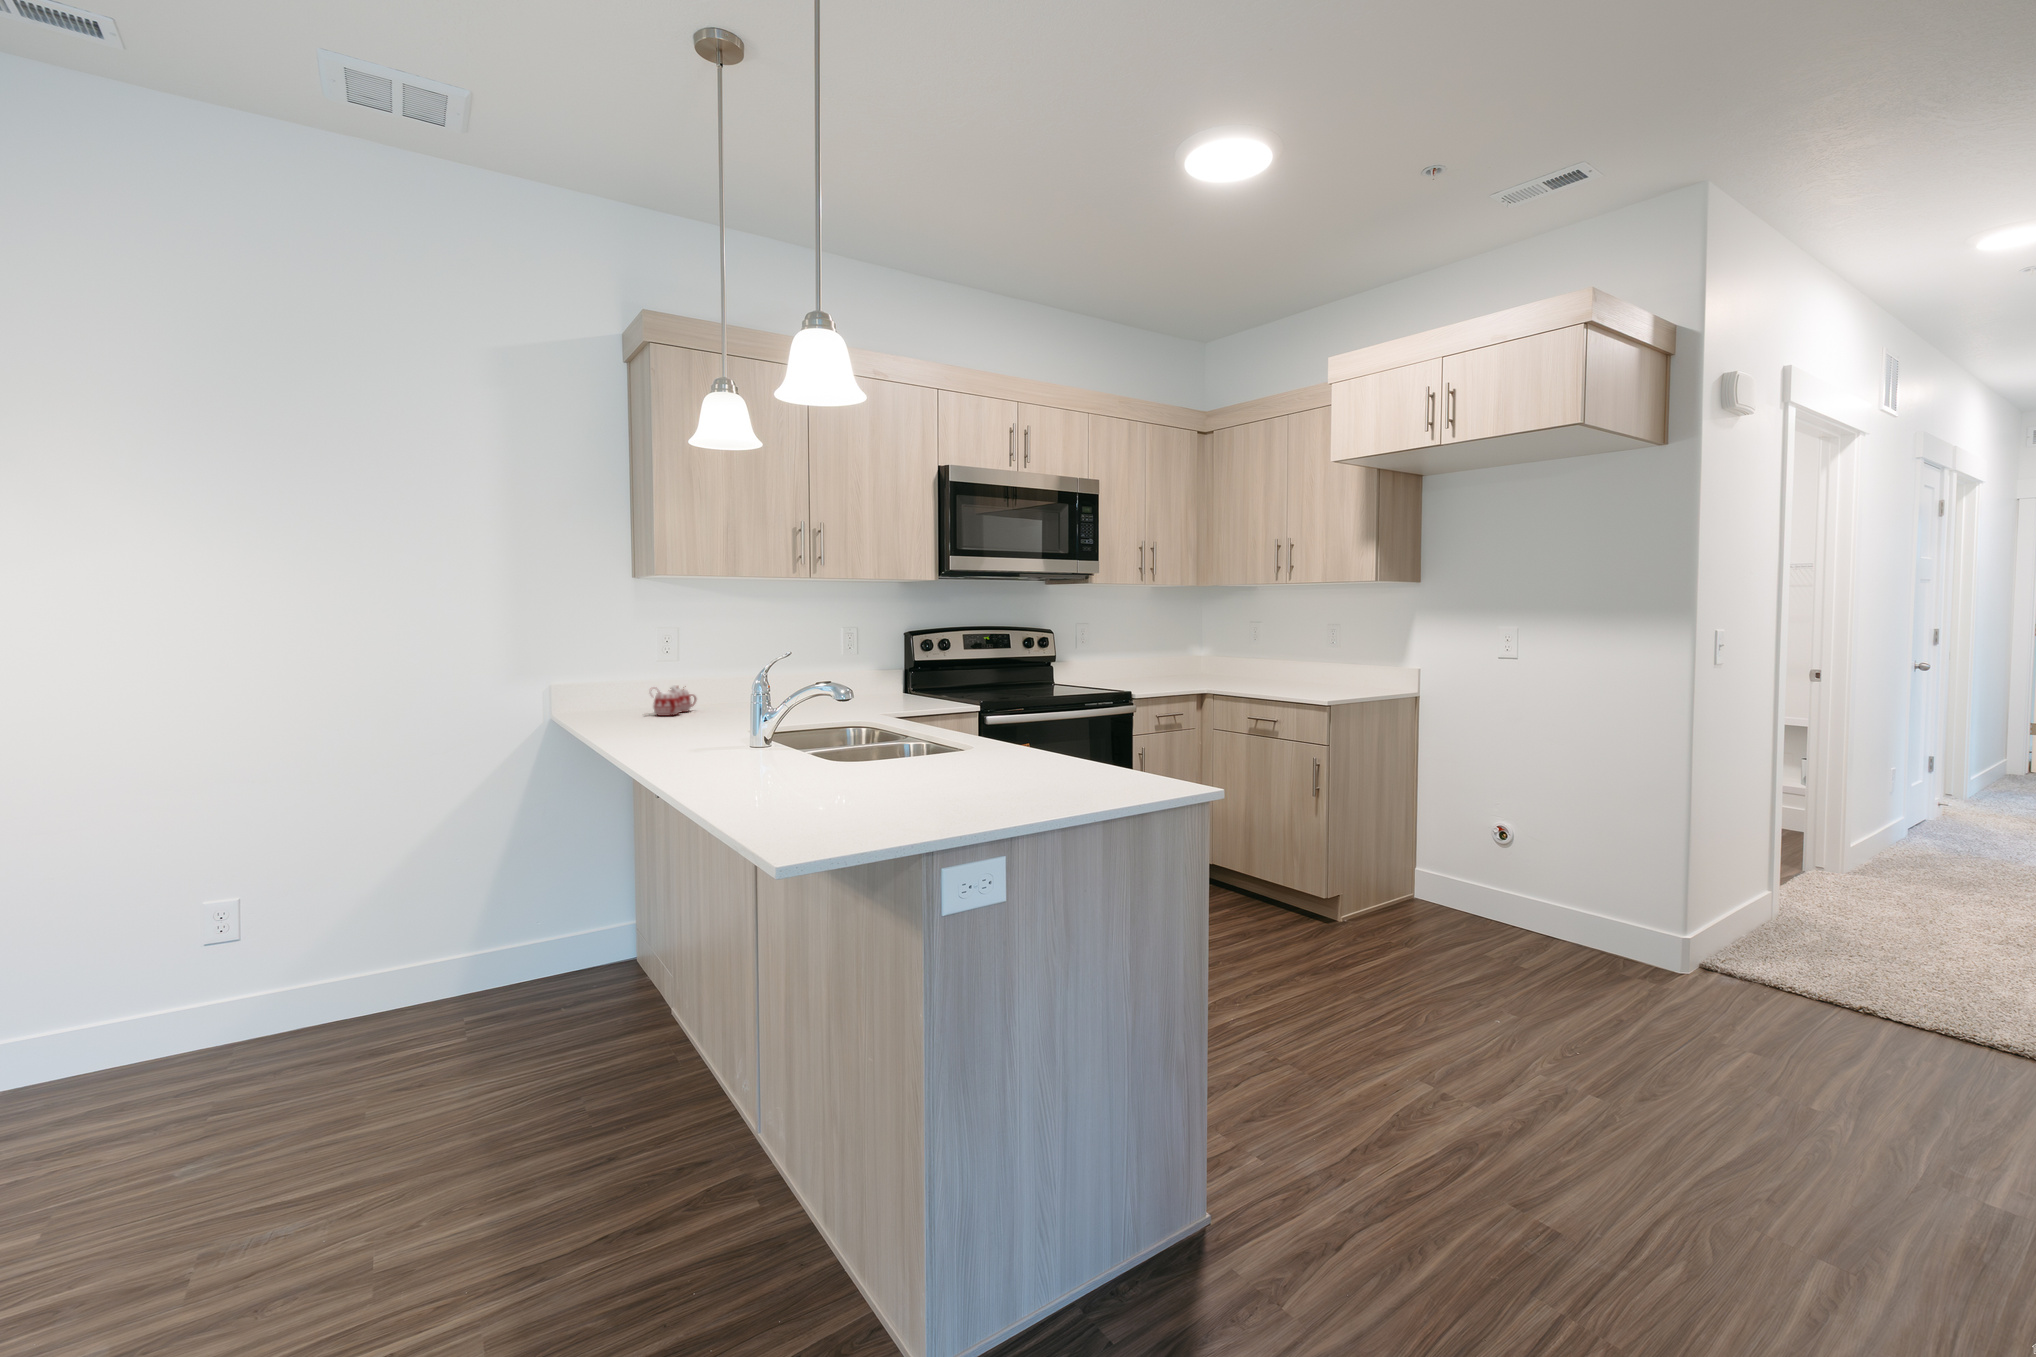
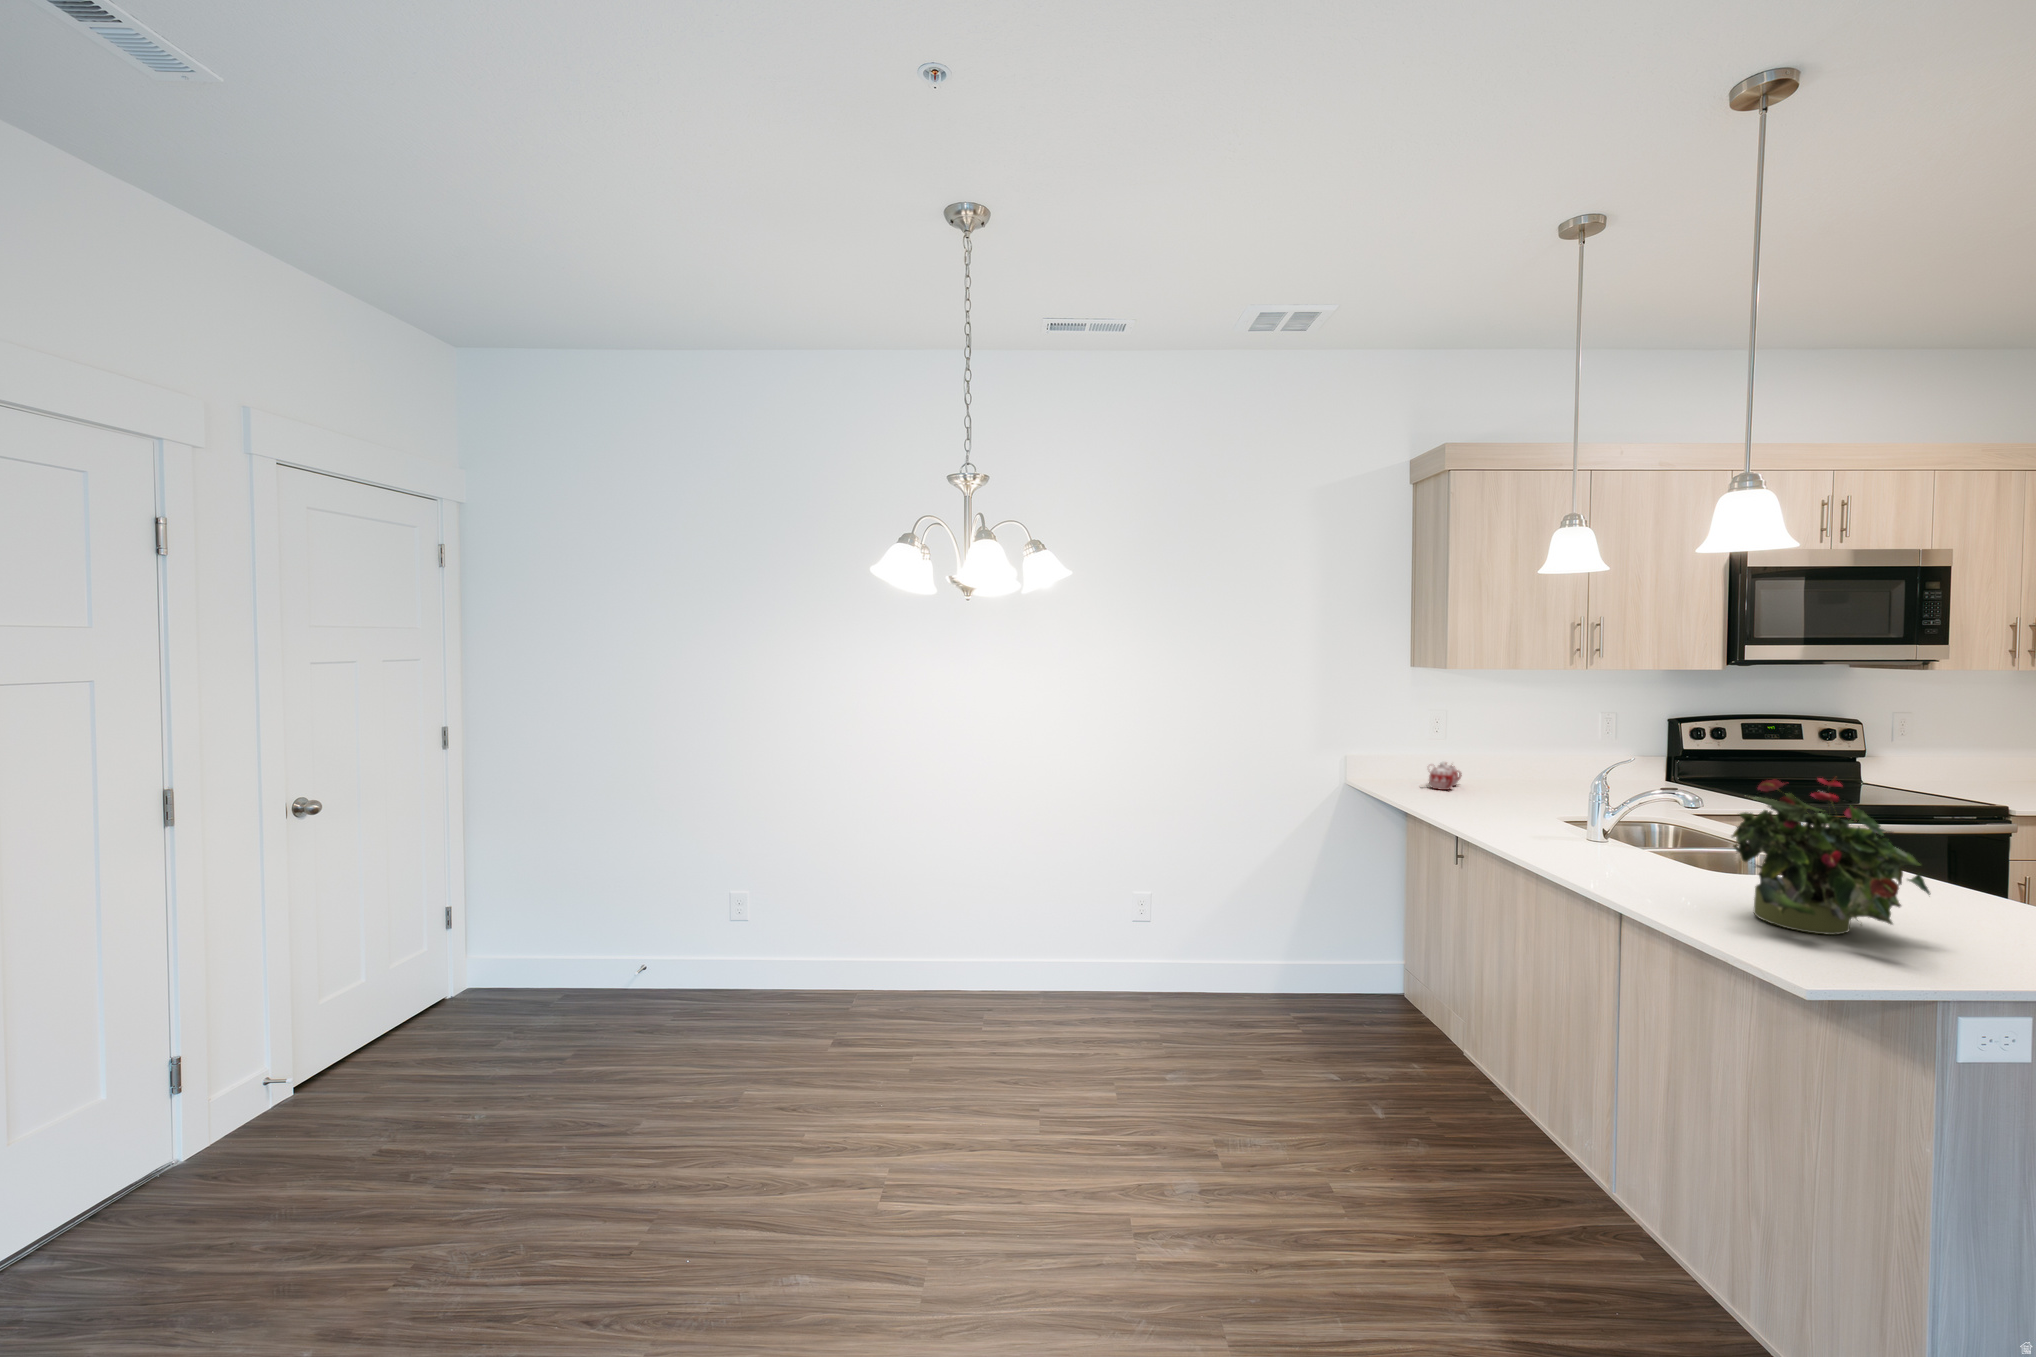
potted plant: none [808,636,970,795] -> present [1732,778,1930,935]

